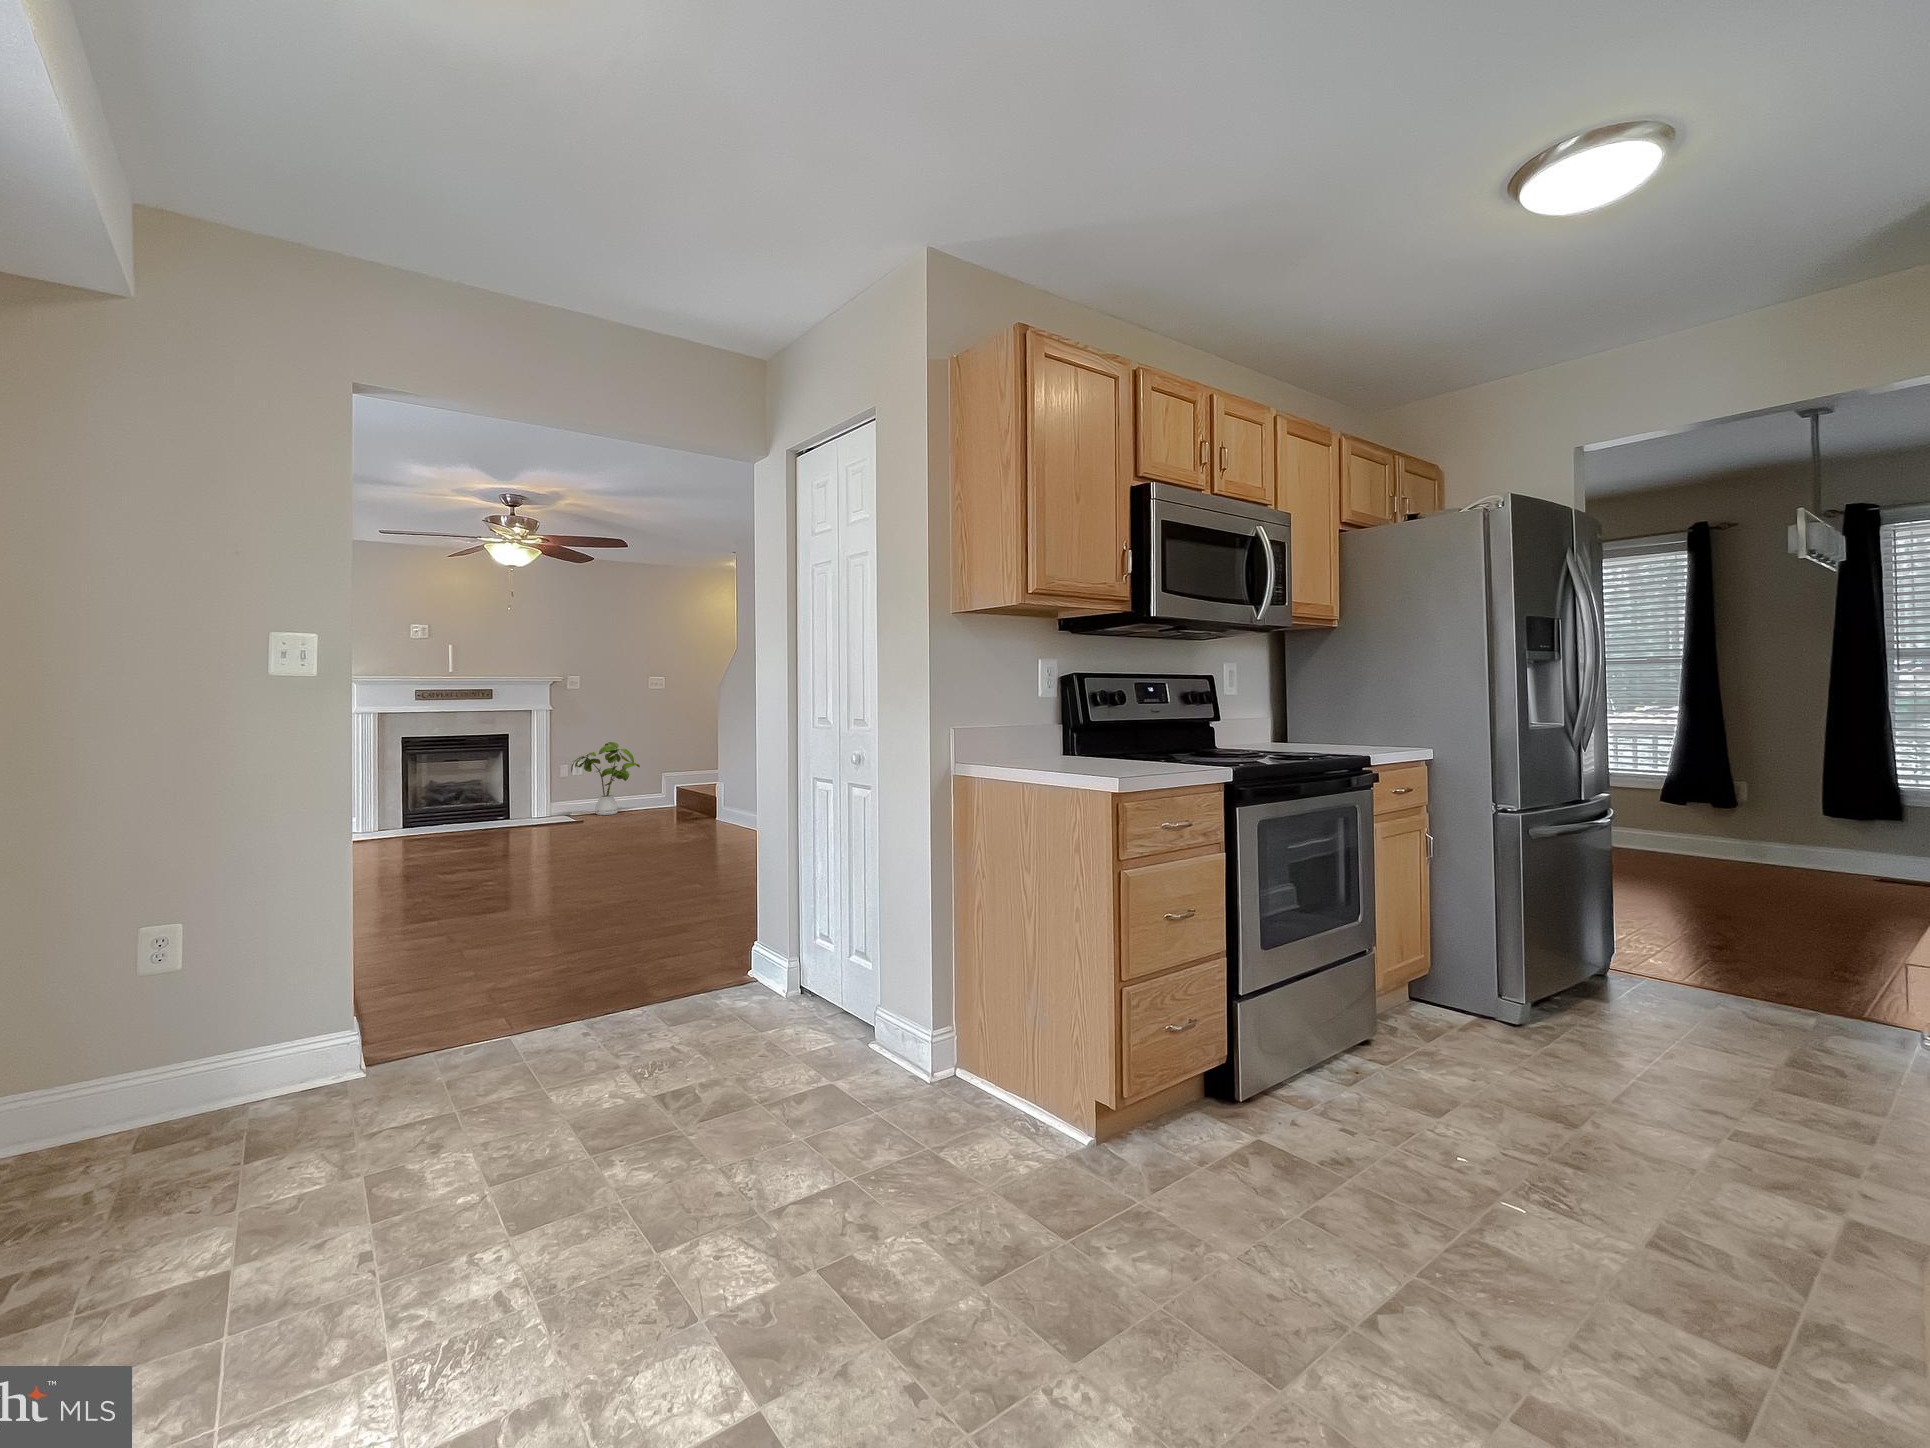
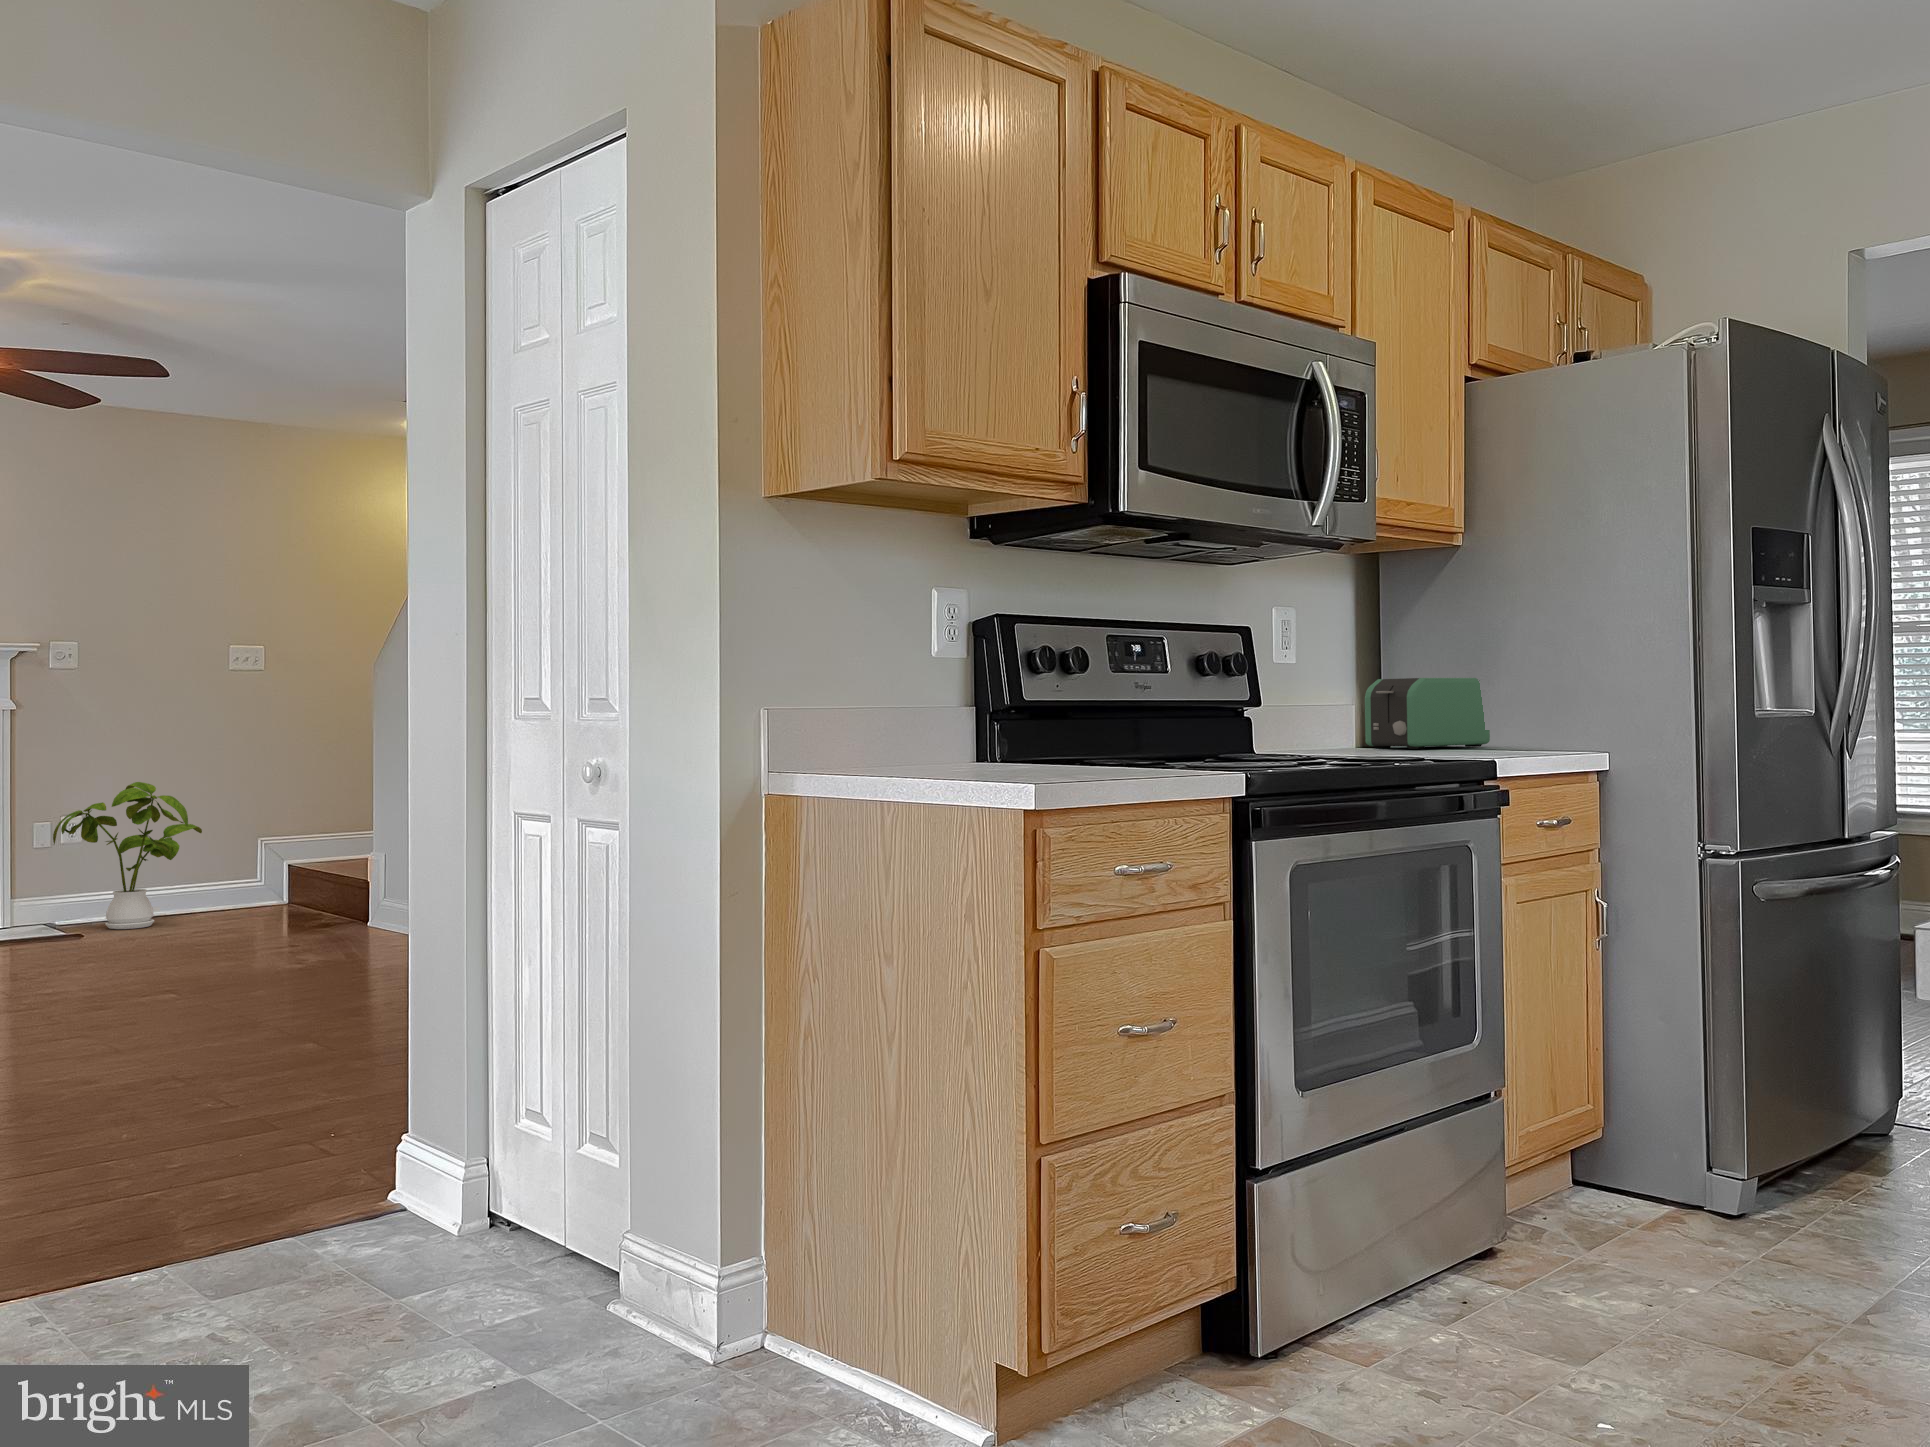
toaster: none [1277,703,1352,744] -> present [1365,678,1490,749]

